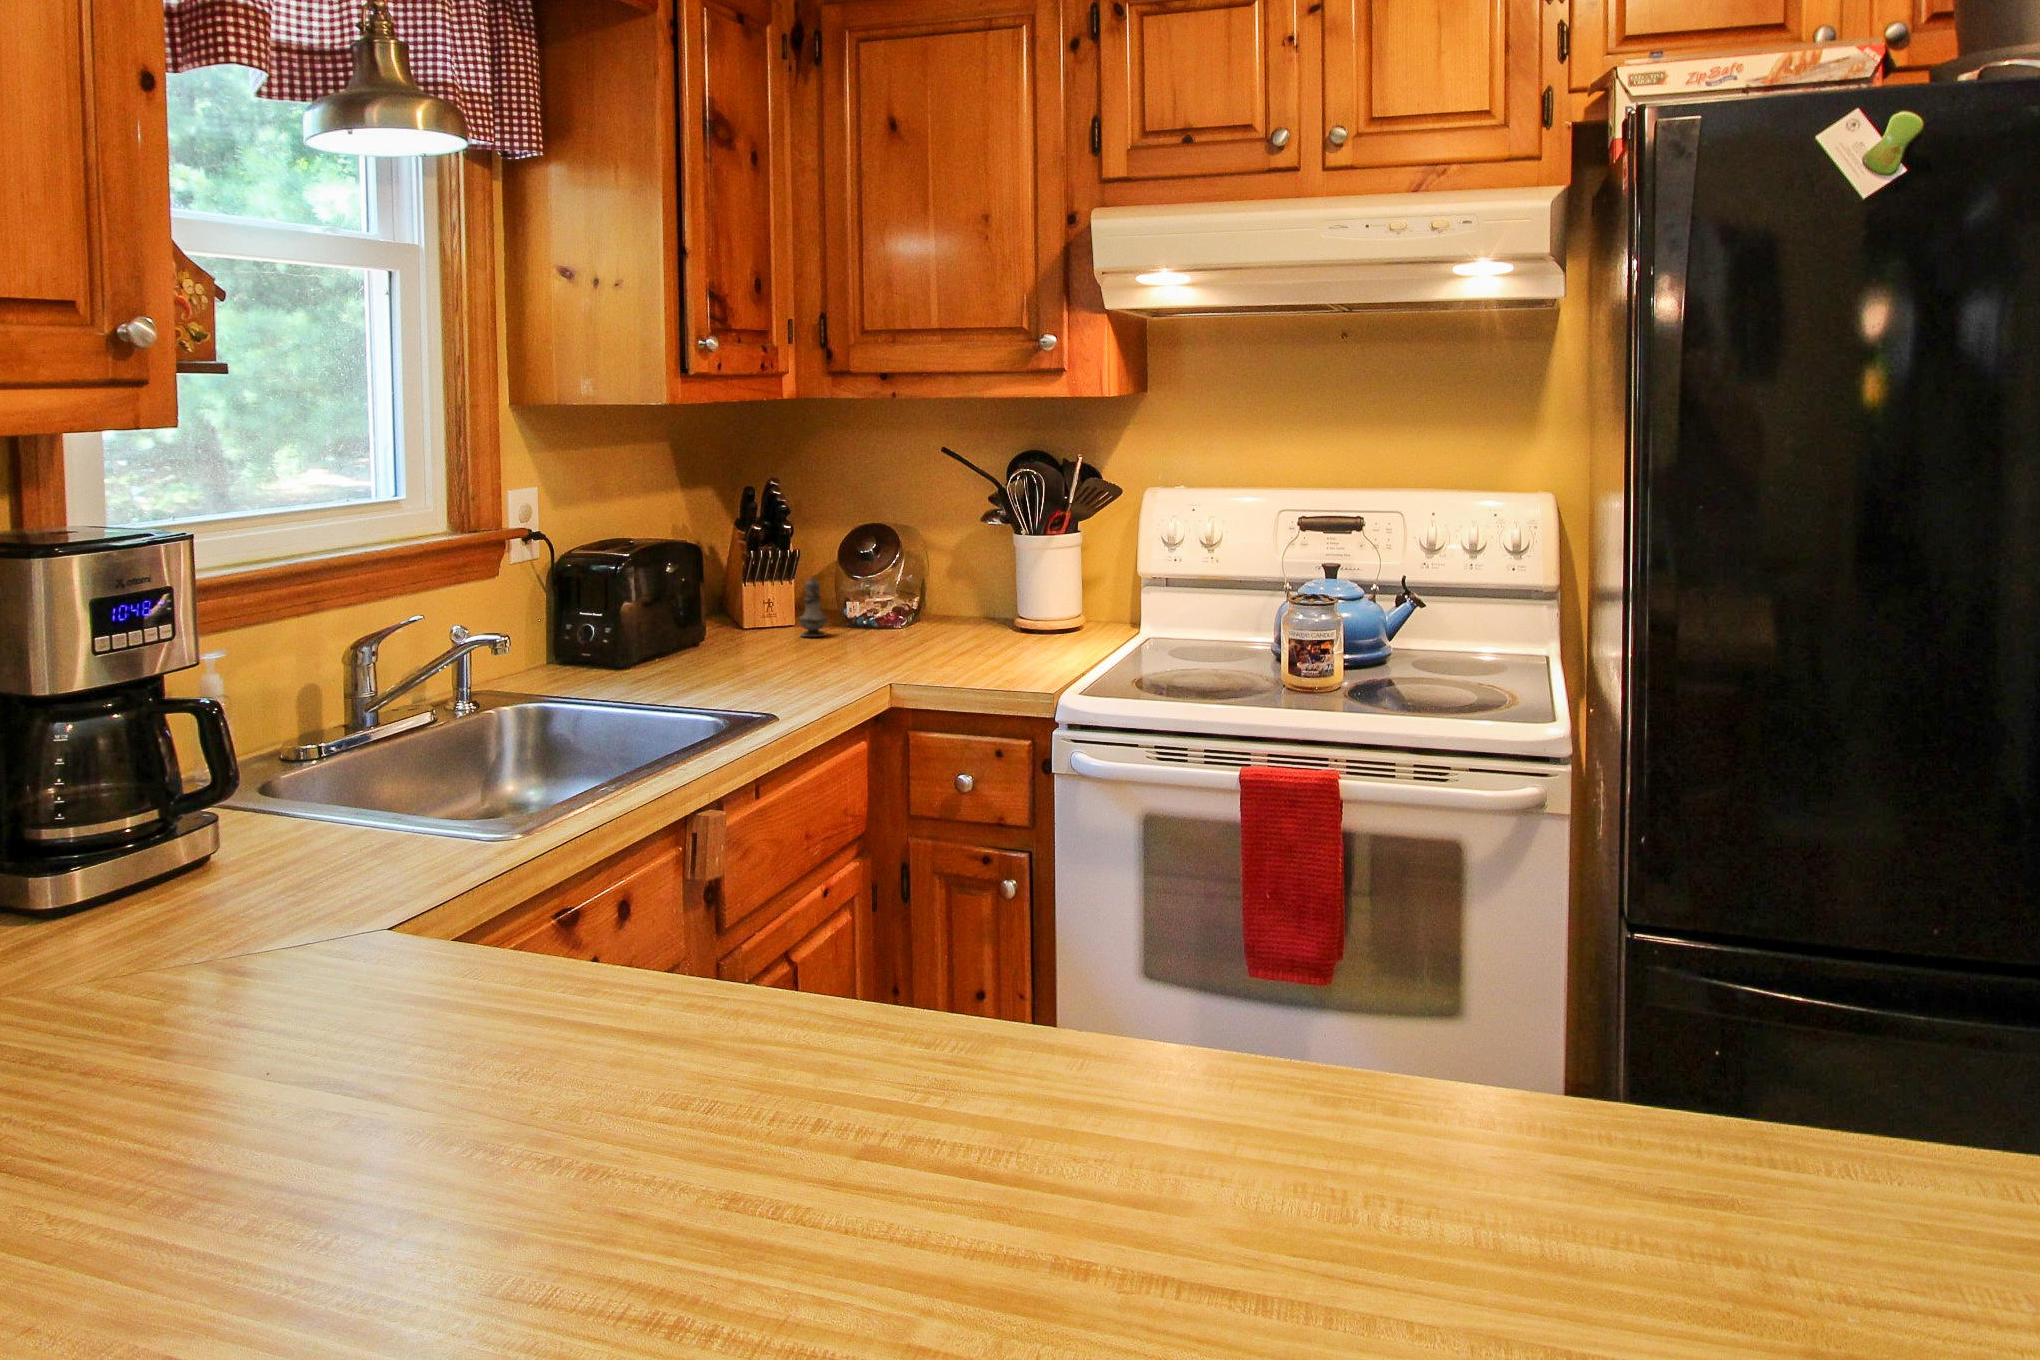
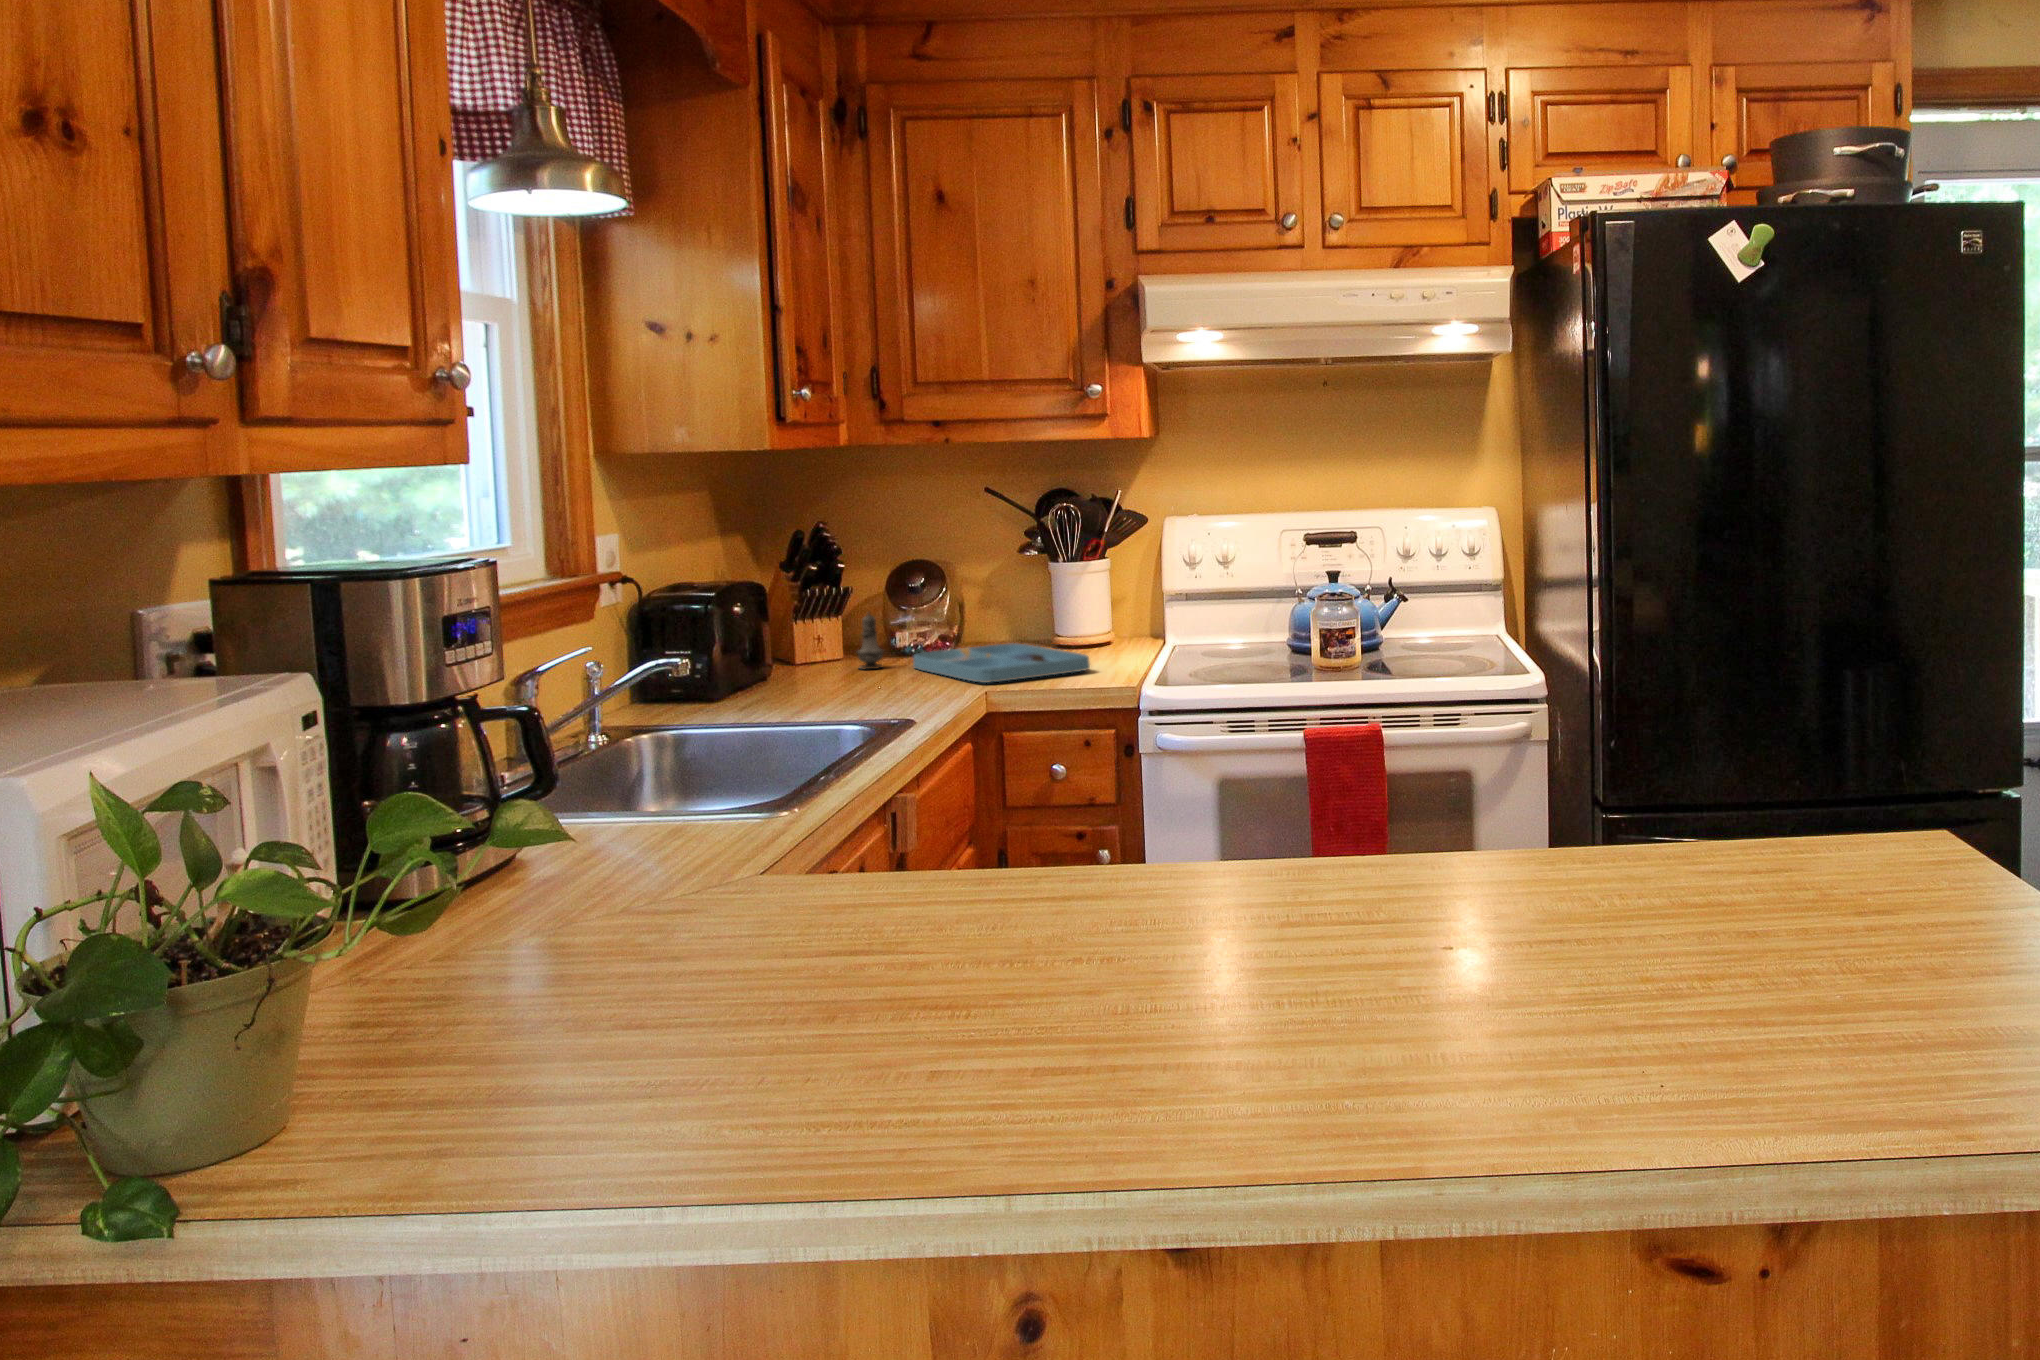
tray: none [853,617,1027,670] -> present [913,644,1090,683]

